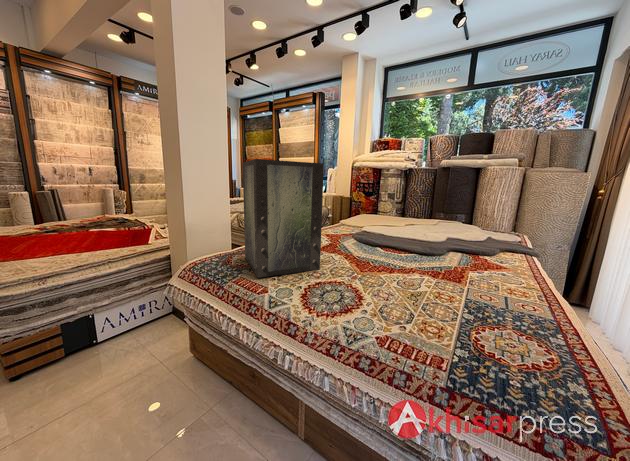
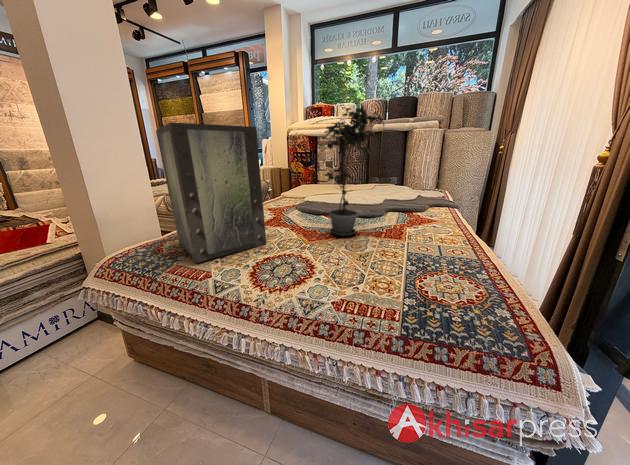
potted plant: none [379,144,449,273] -> present [321,103,384,236]

